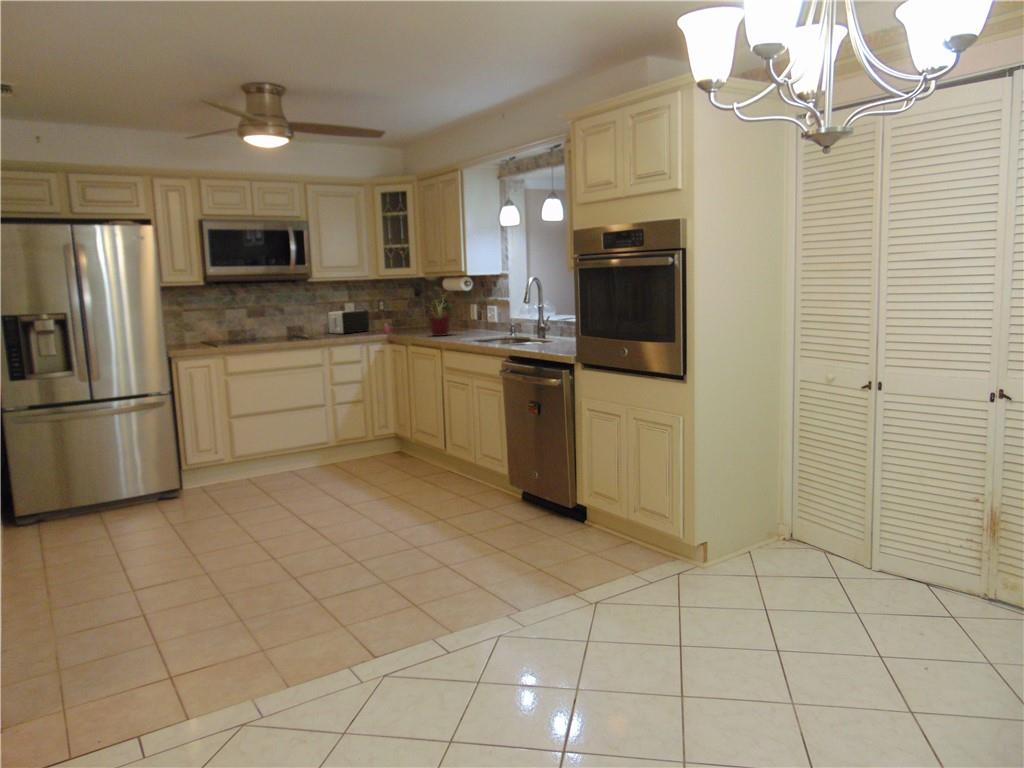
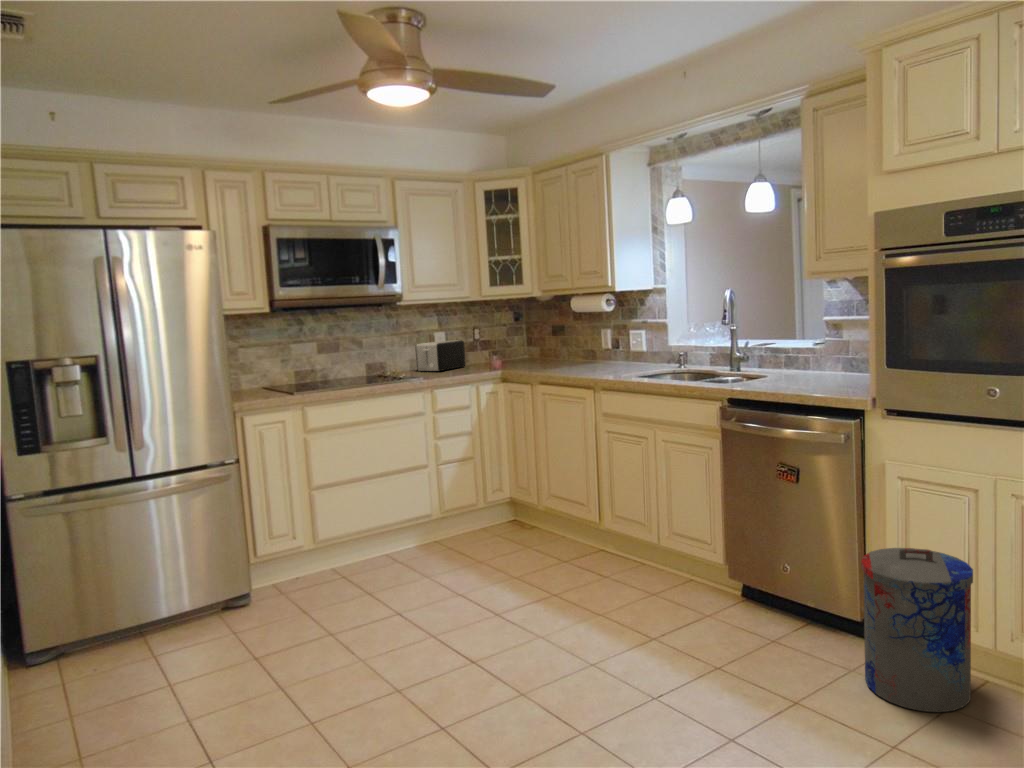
potted plant: present [428,288,452,336] -> none [557,306,598,371]
trash can: none [539,453,603,554] -> present [861,548,973,712]

